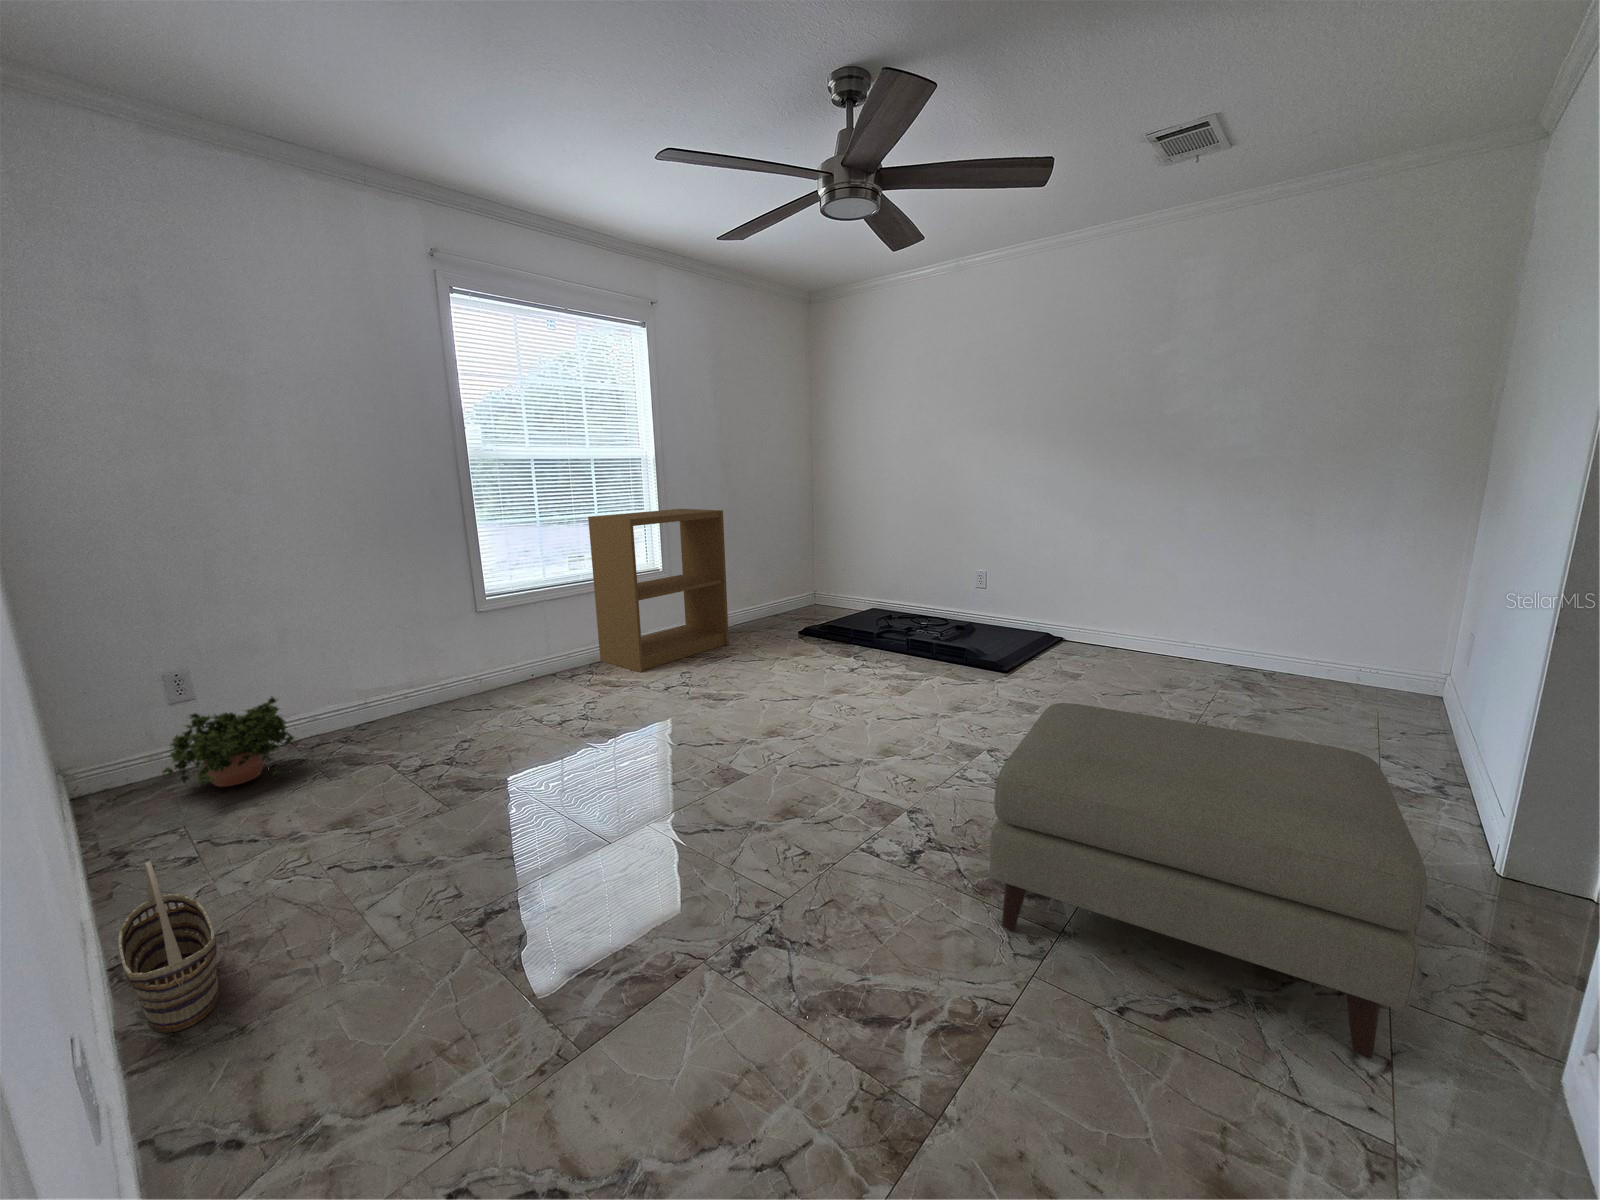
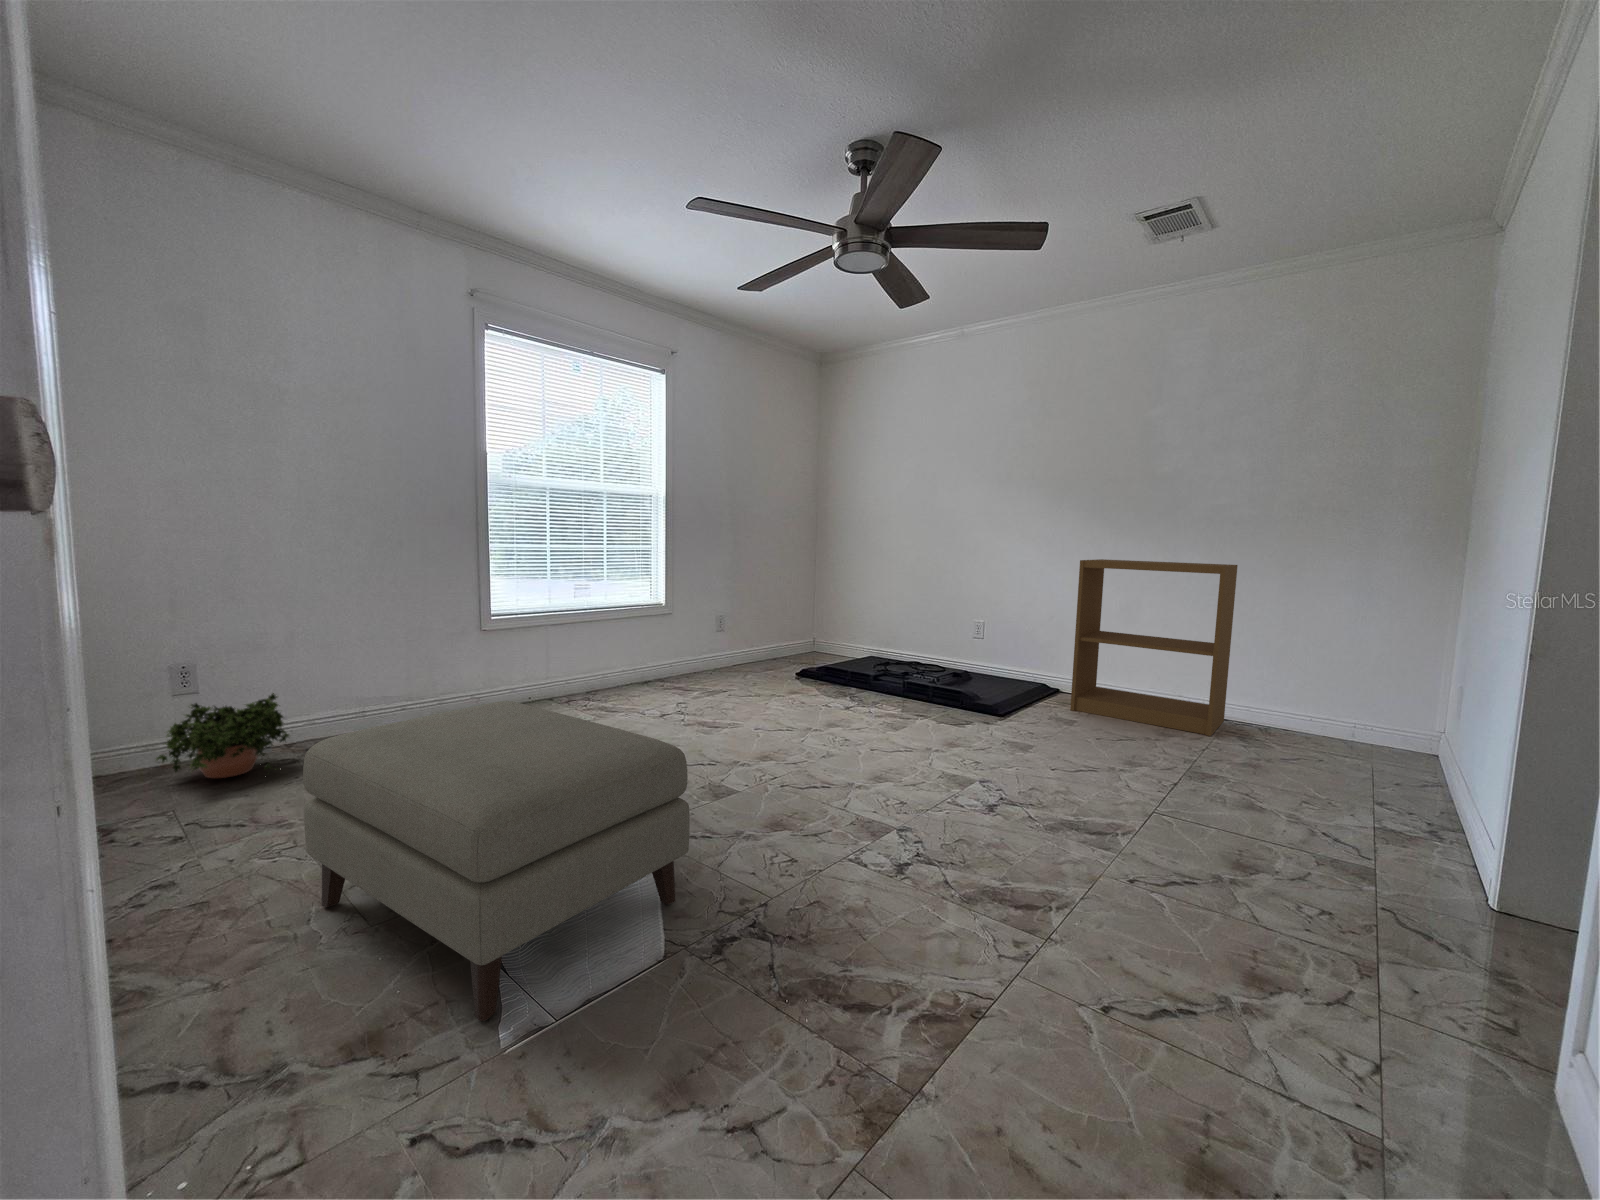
bookshelf: present [588,509,729,672] -> present [1070,559,1238,736]
ottoman: present [990,703,1427,1058] -> present [303,701,690,1021]
basket: present [118,861,220,1033] -> none [103,812,199,985]

